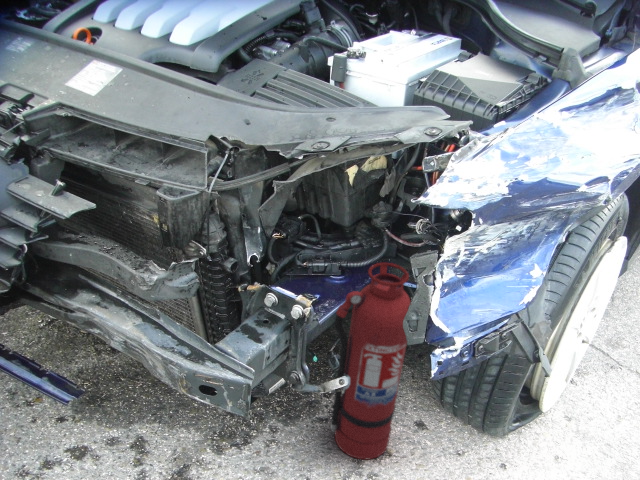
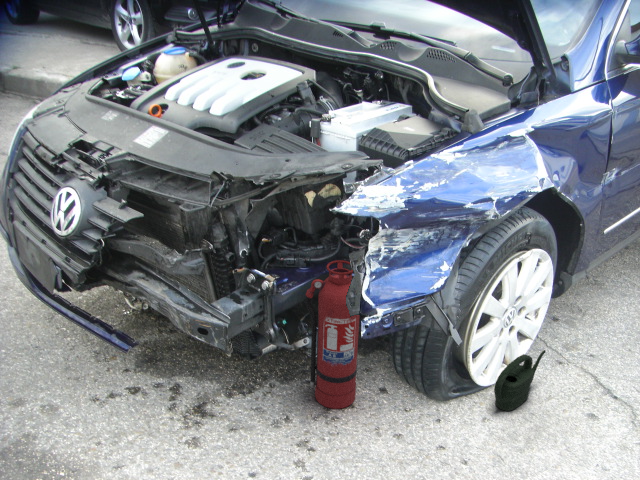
watering can: none [562,360,614,443] -> present [494,350,545,411]

